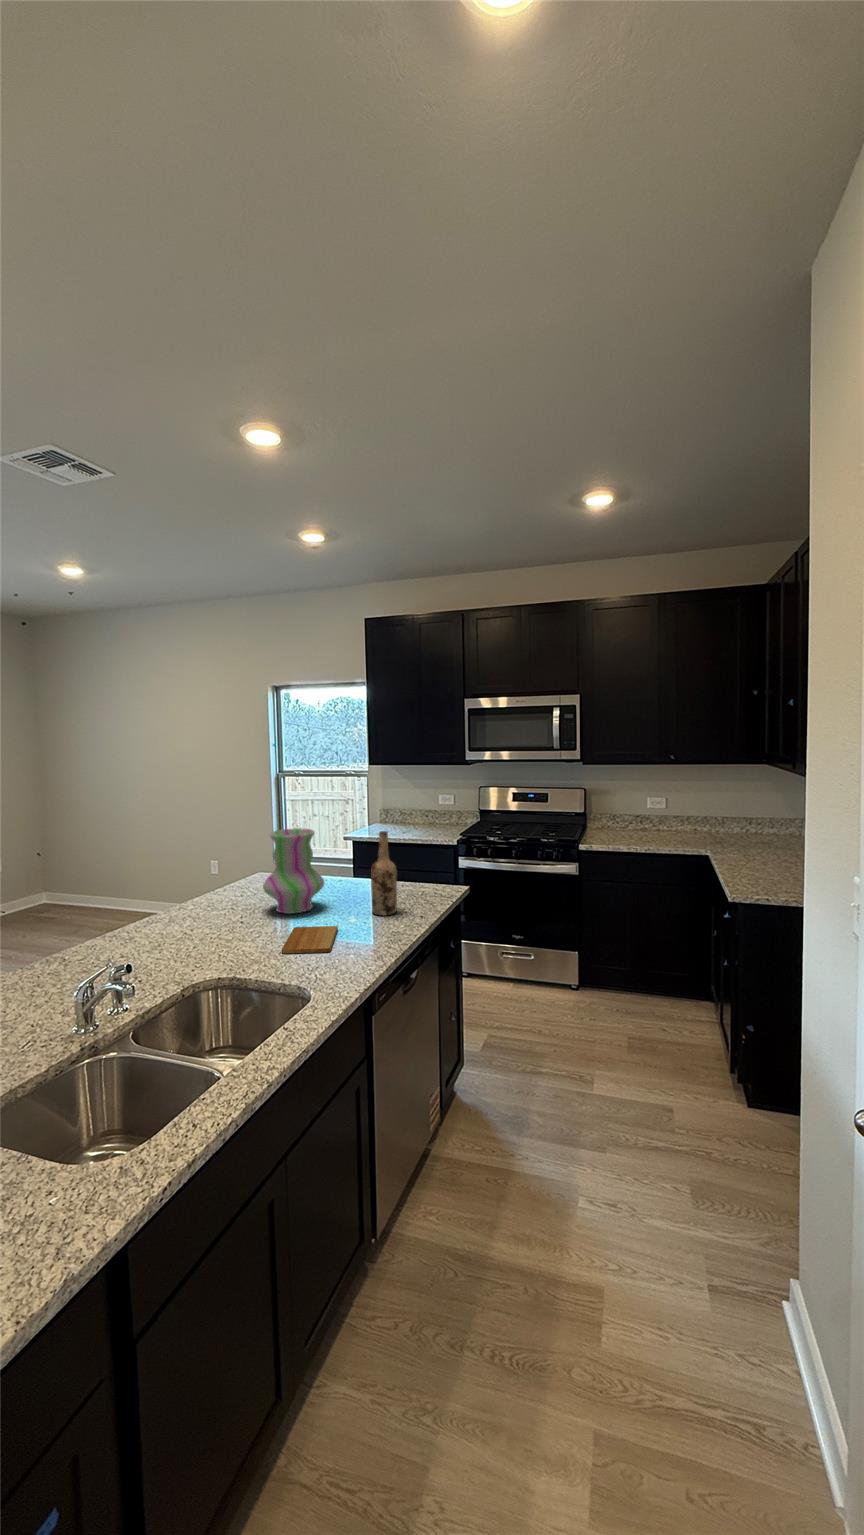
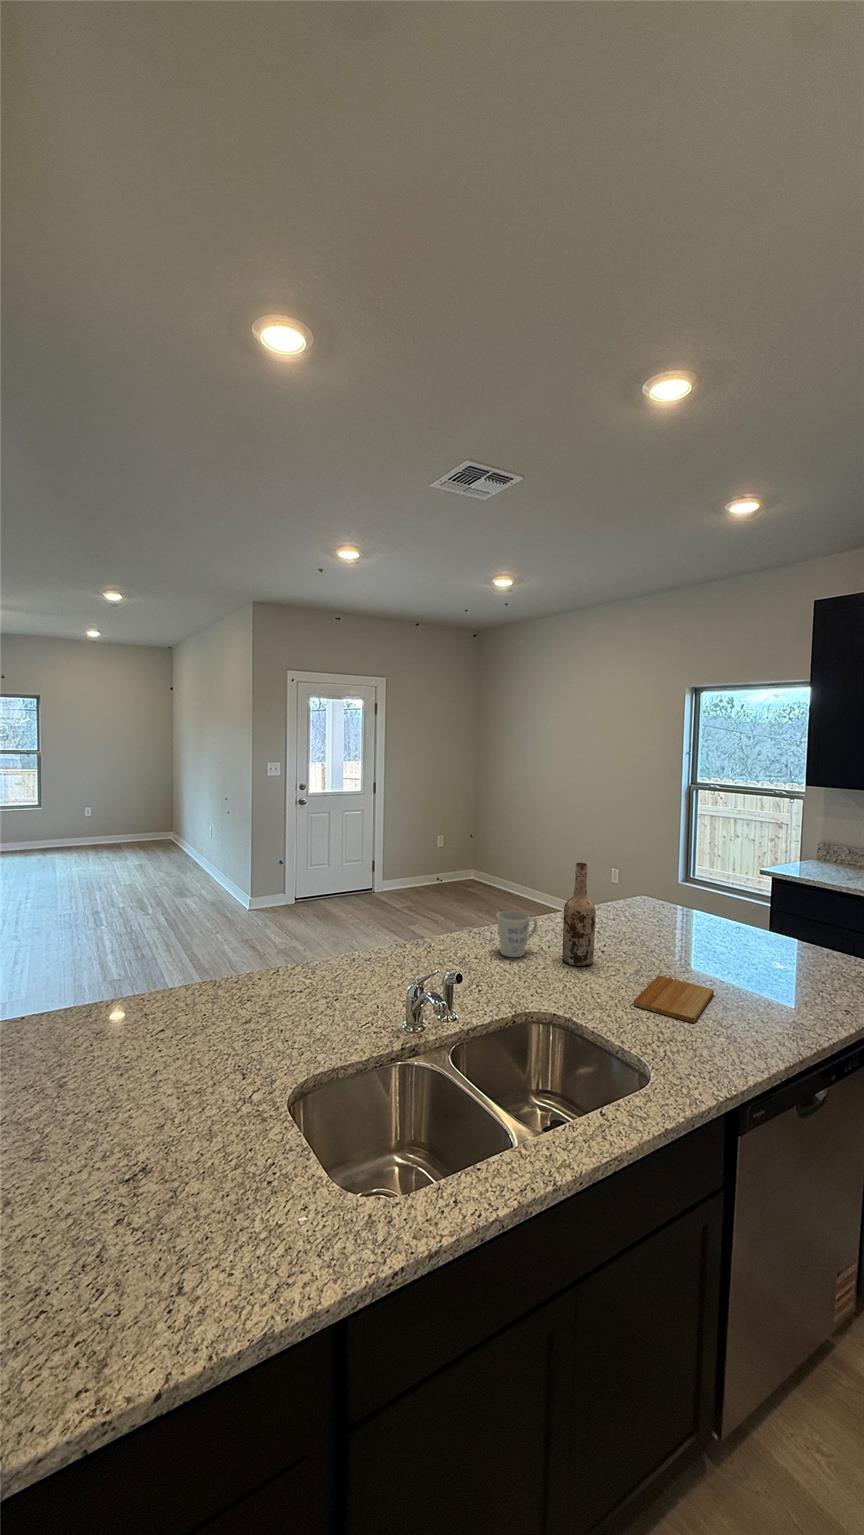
vase: present [263,828,324,913] -> none [632,855,708,958]
wine bottle: present [371,831,397,916] -> present [563,863,596,966]
mug: none [137,903,179,948] -> present [497,911,537,957]

